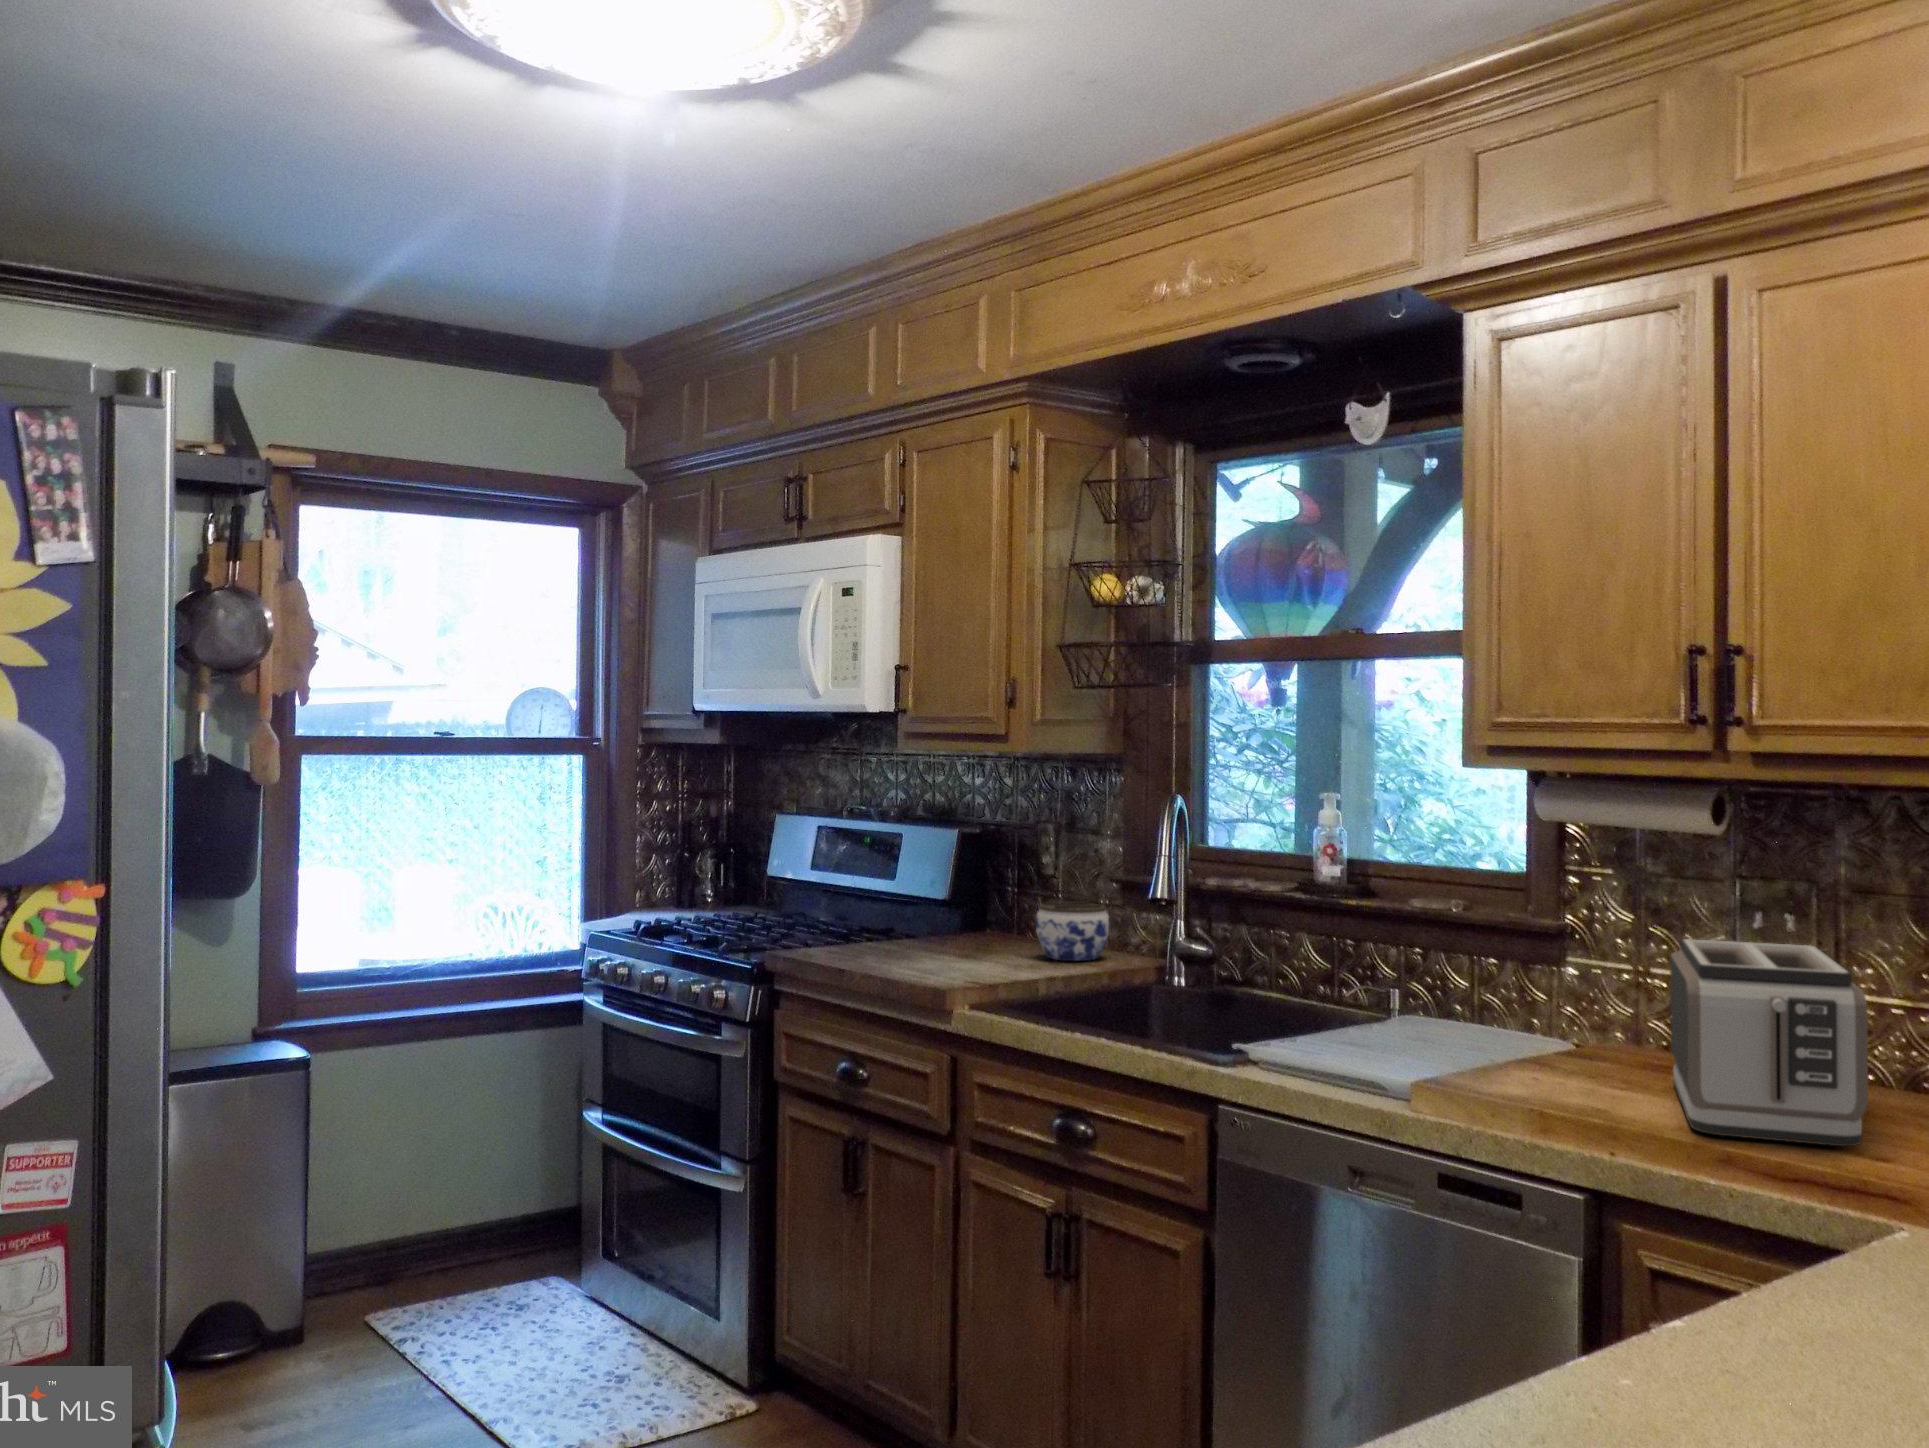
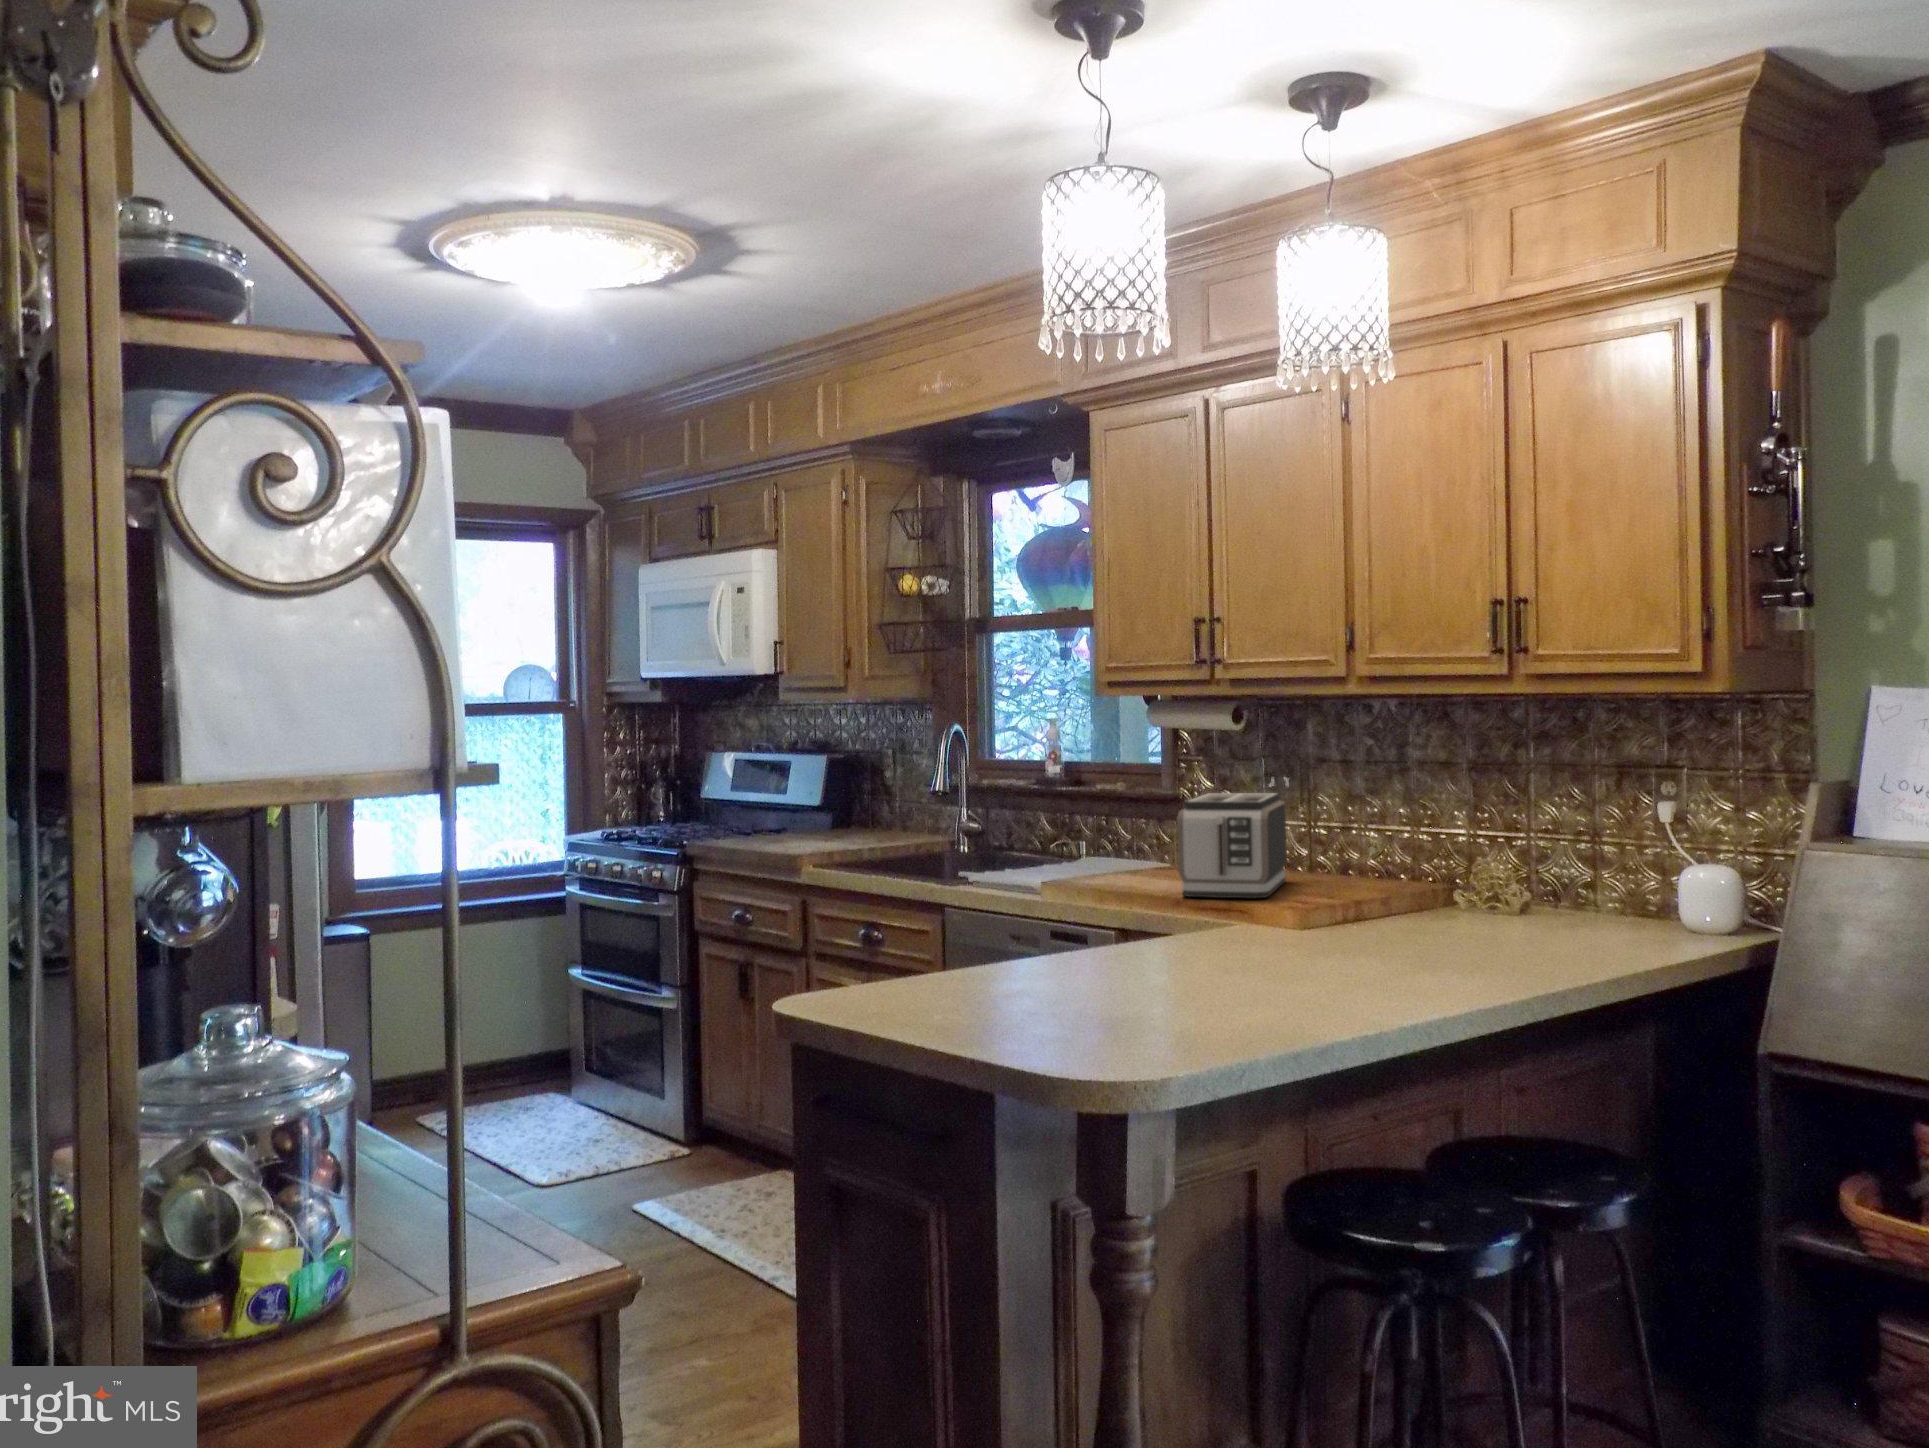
jar: present [1036,902,1110,961] -> none [870,800,920,839]

